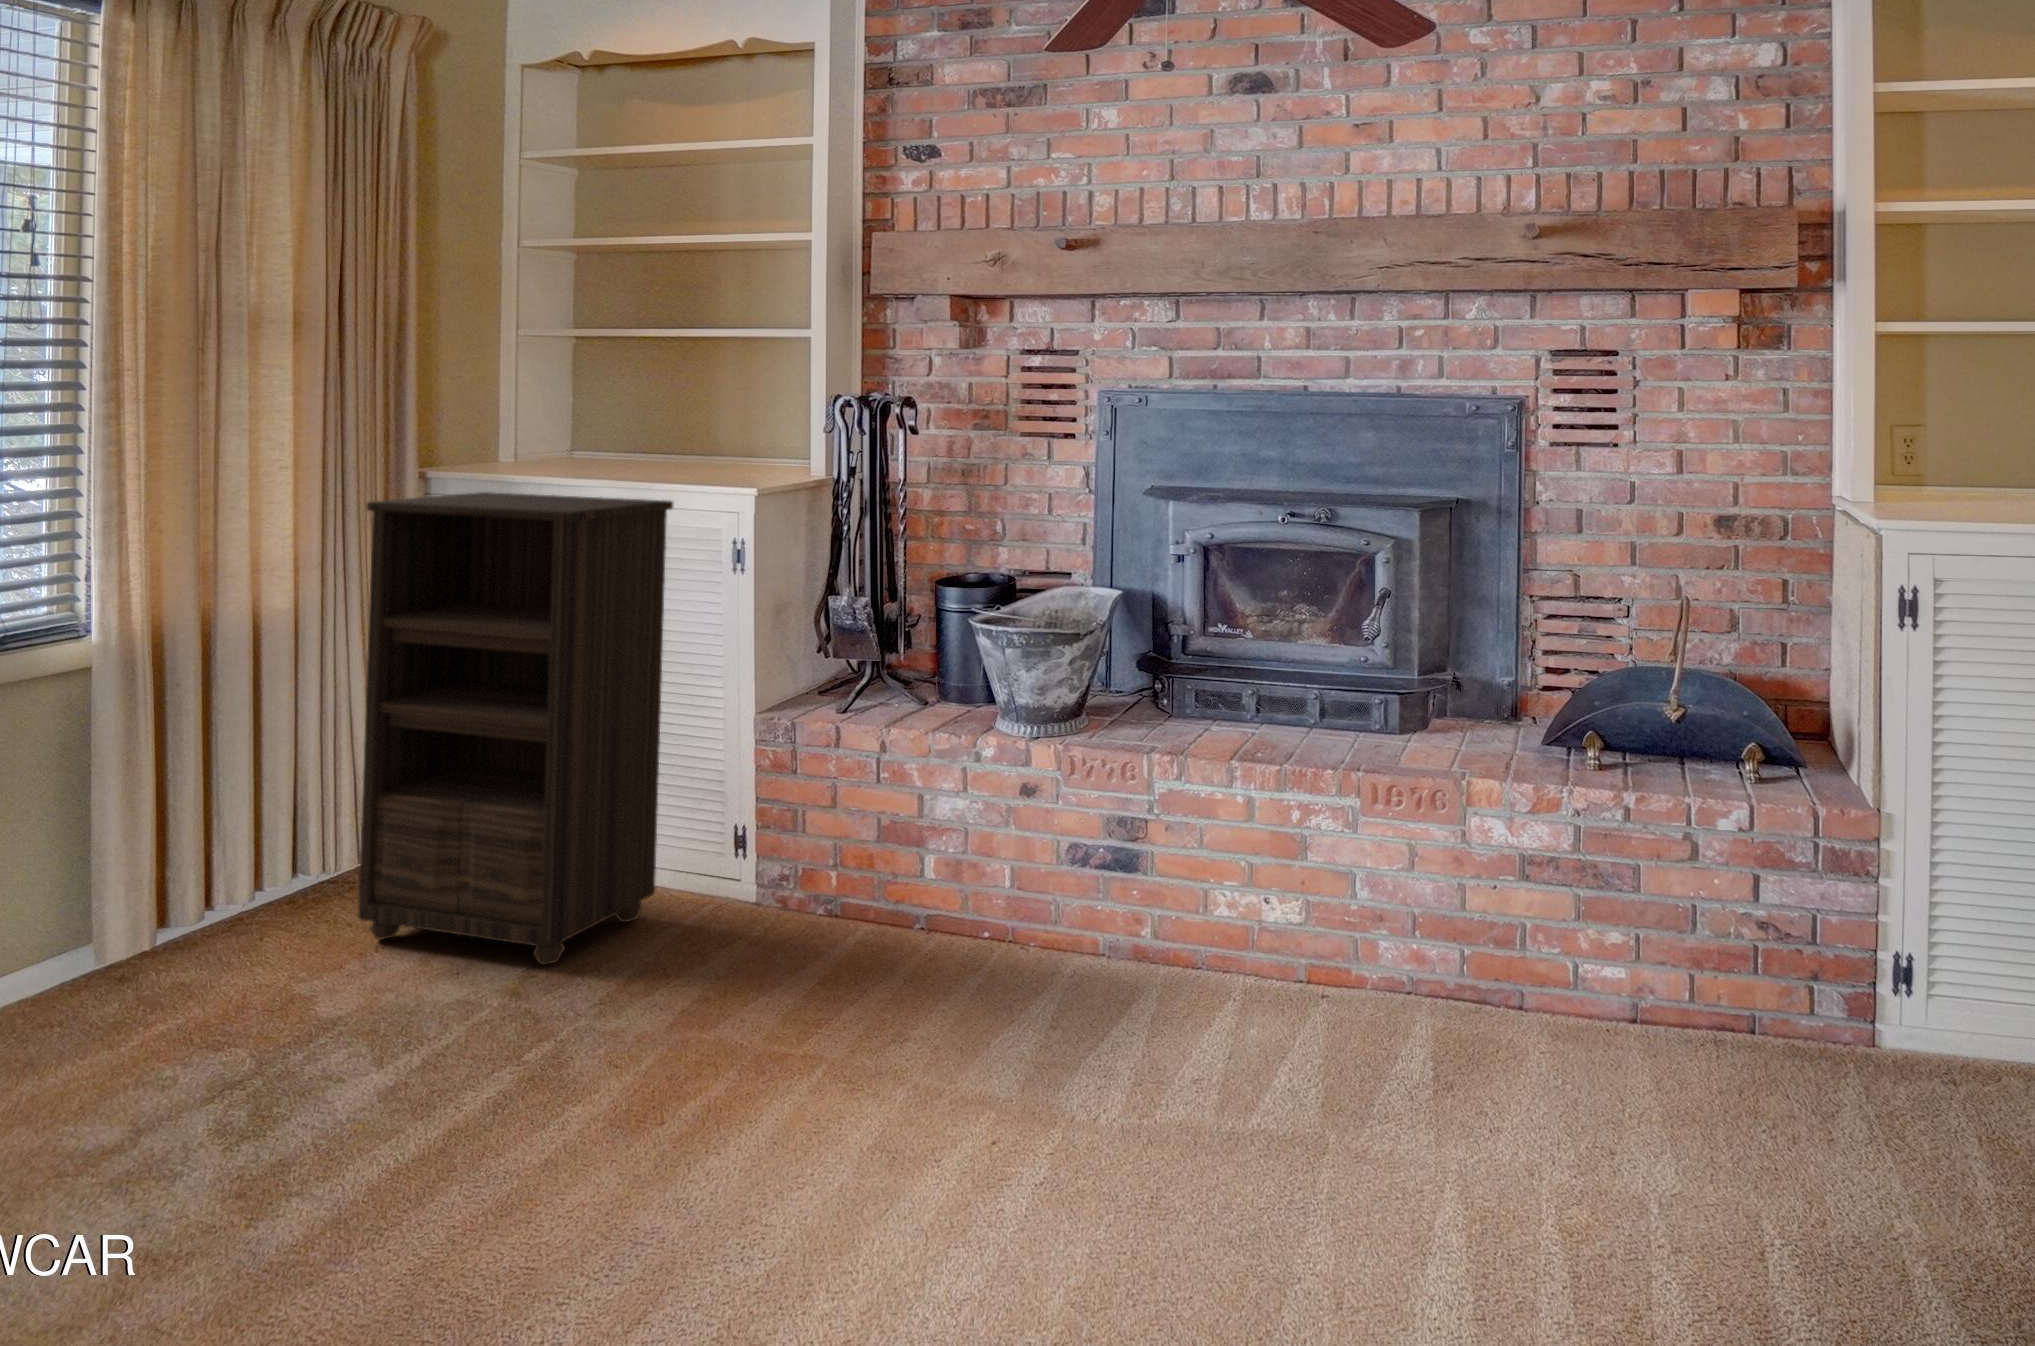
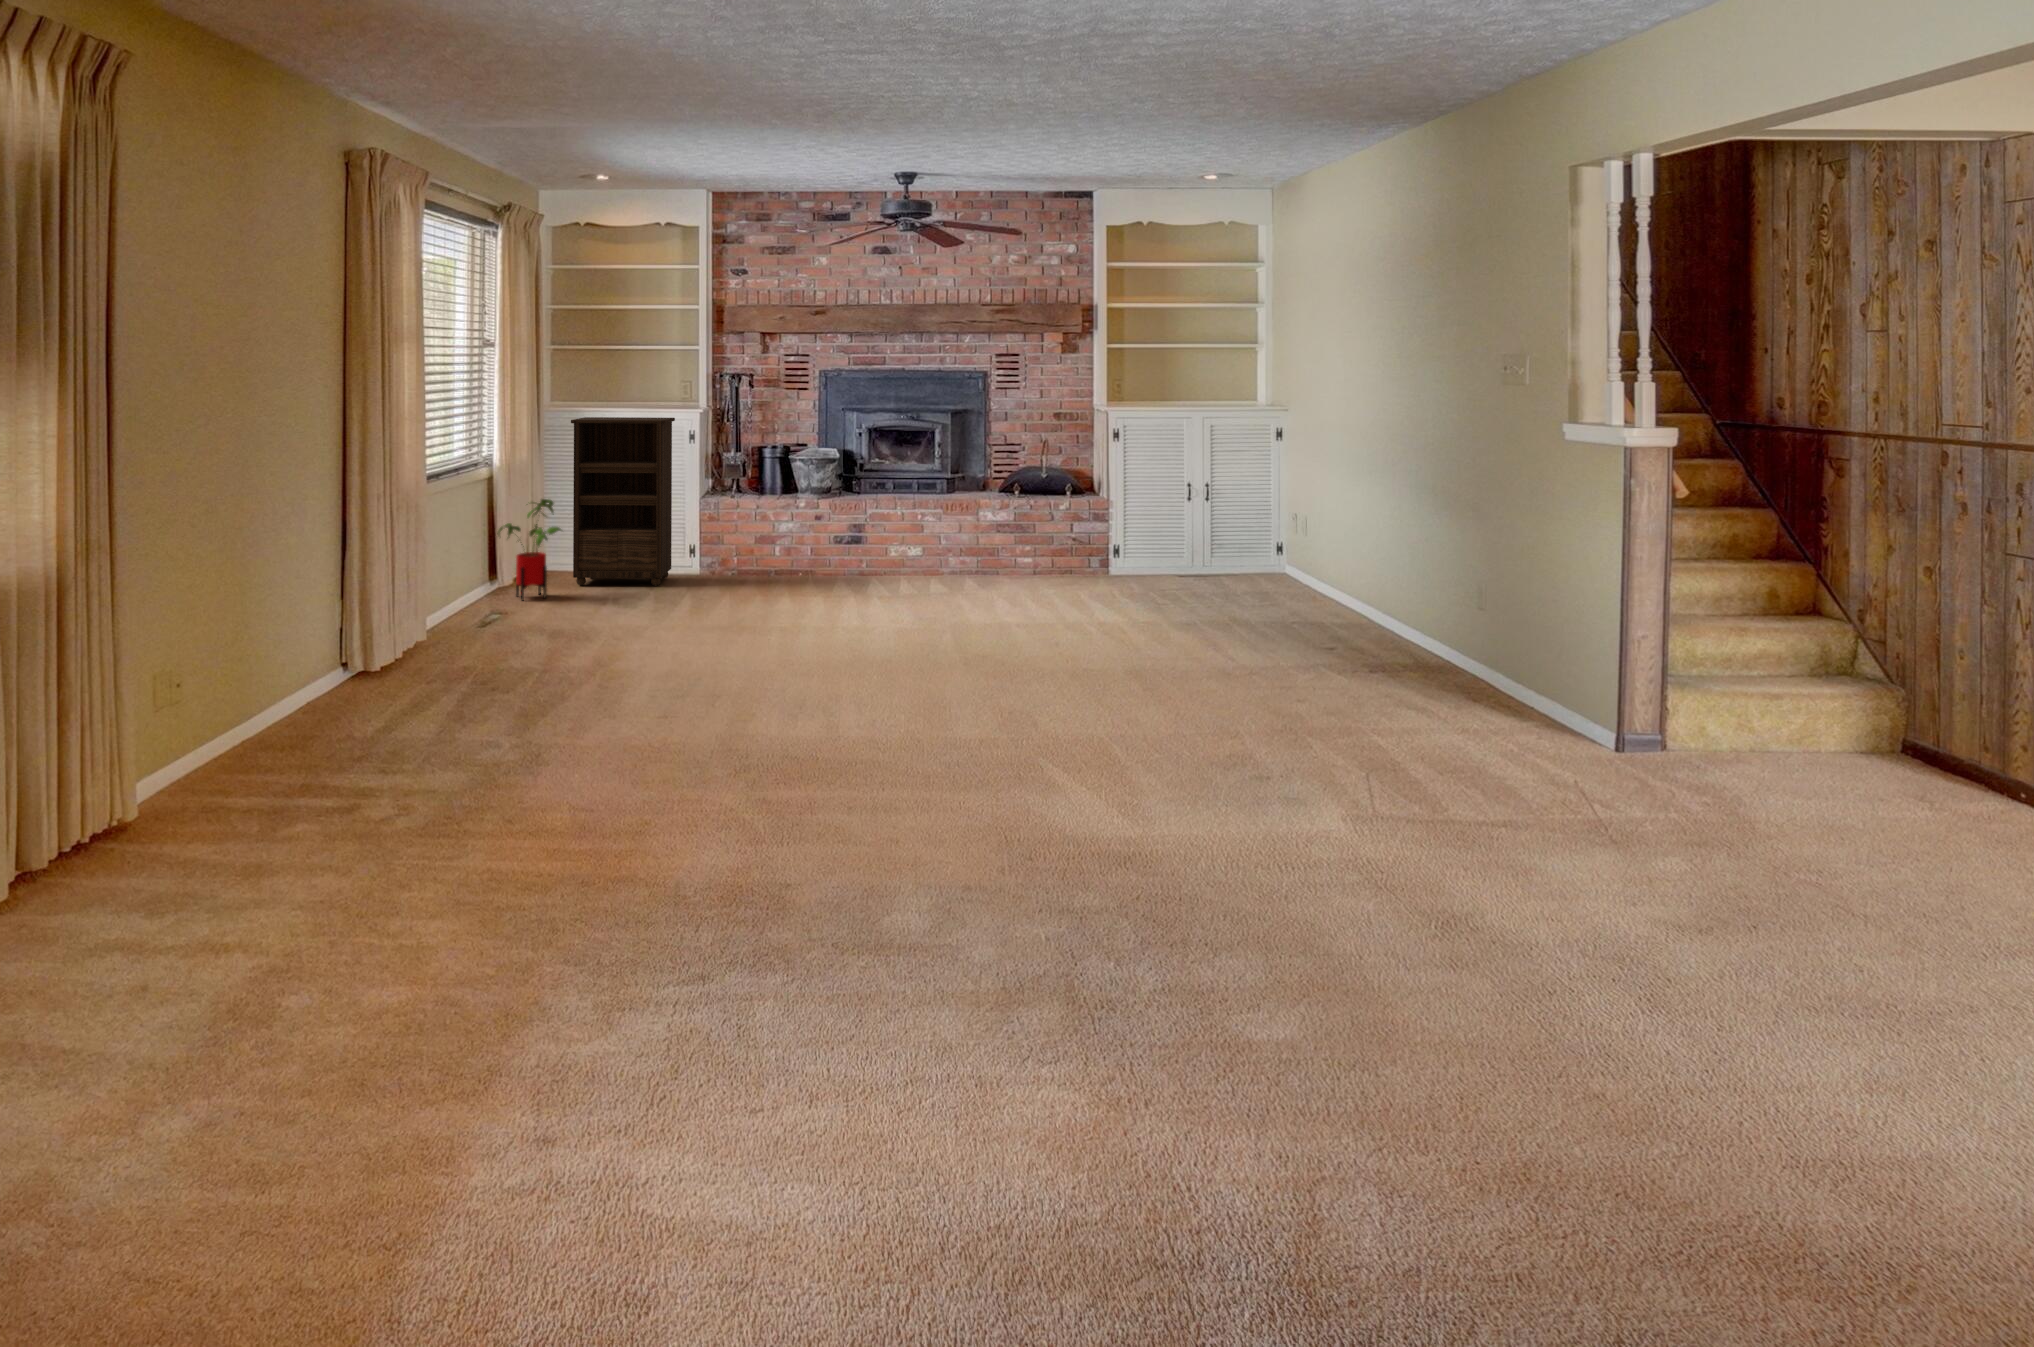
house plant: none [40,720,261,1022] -> present [497,499,561,600]

